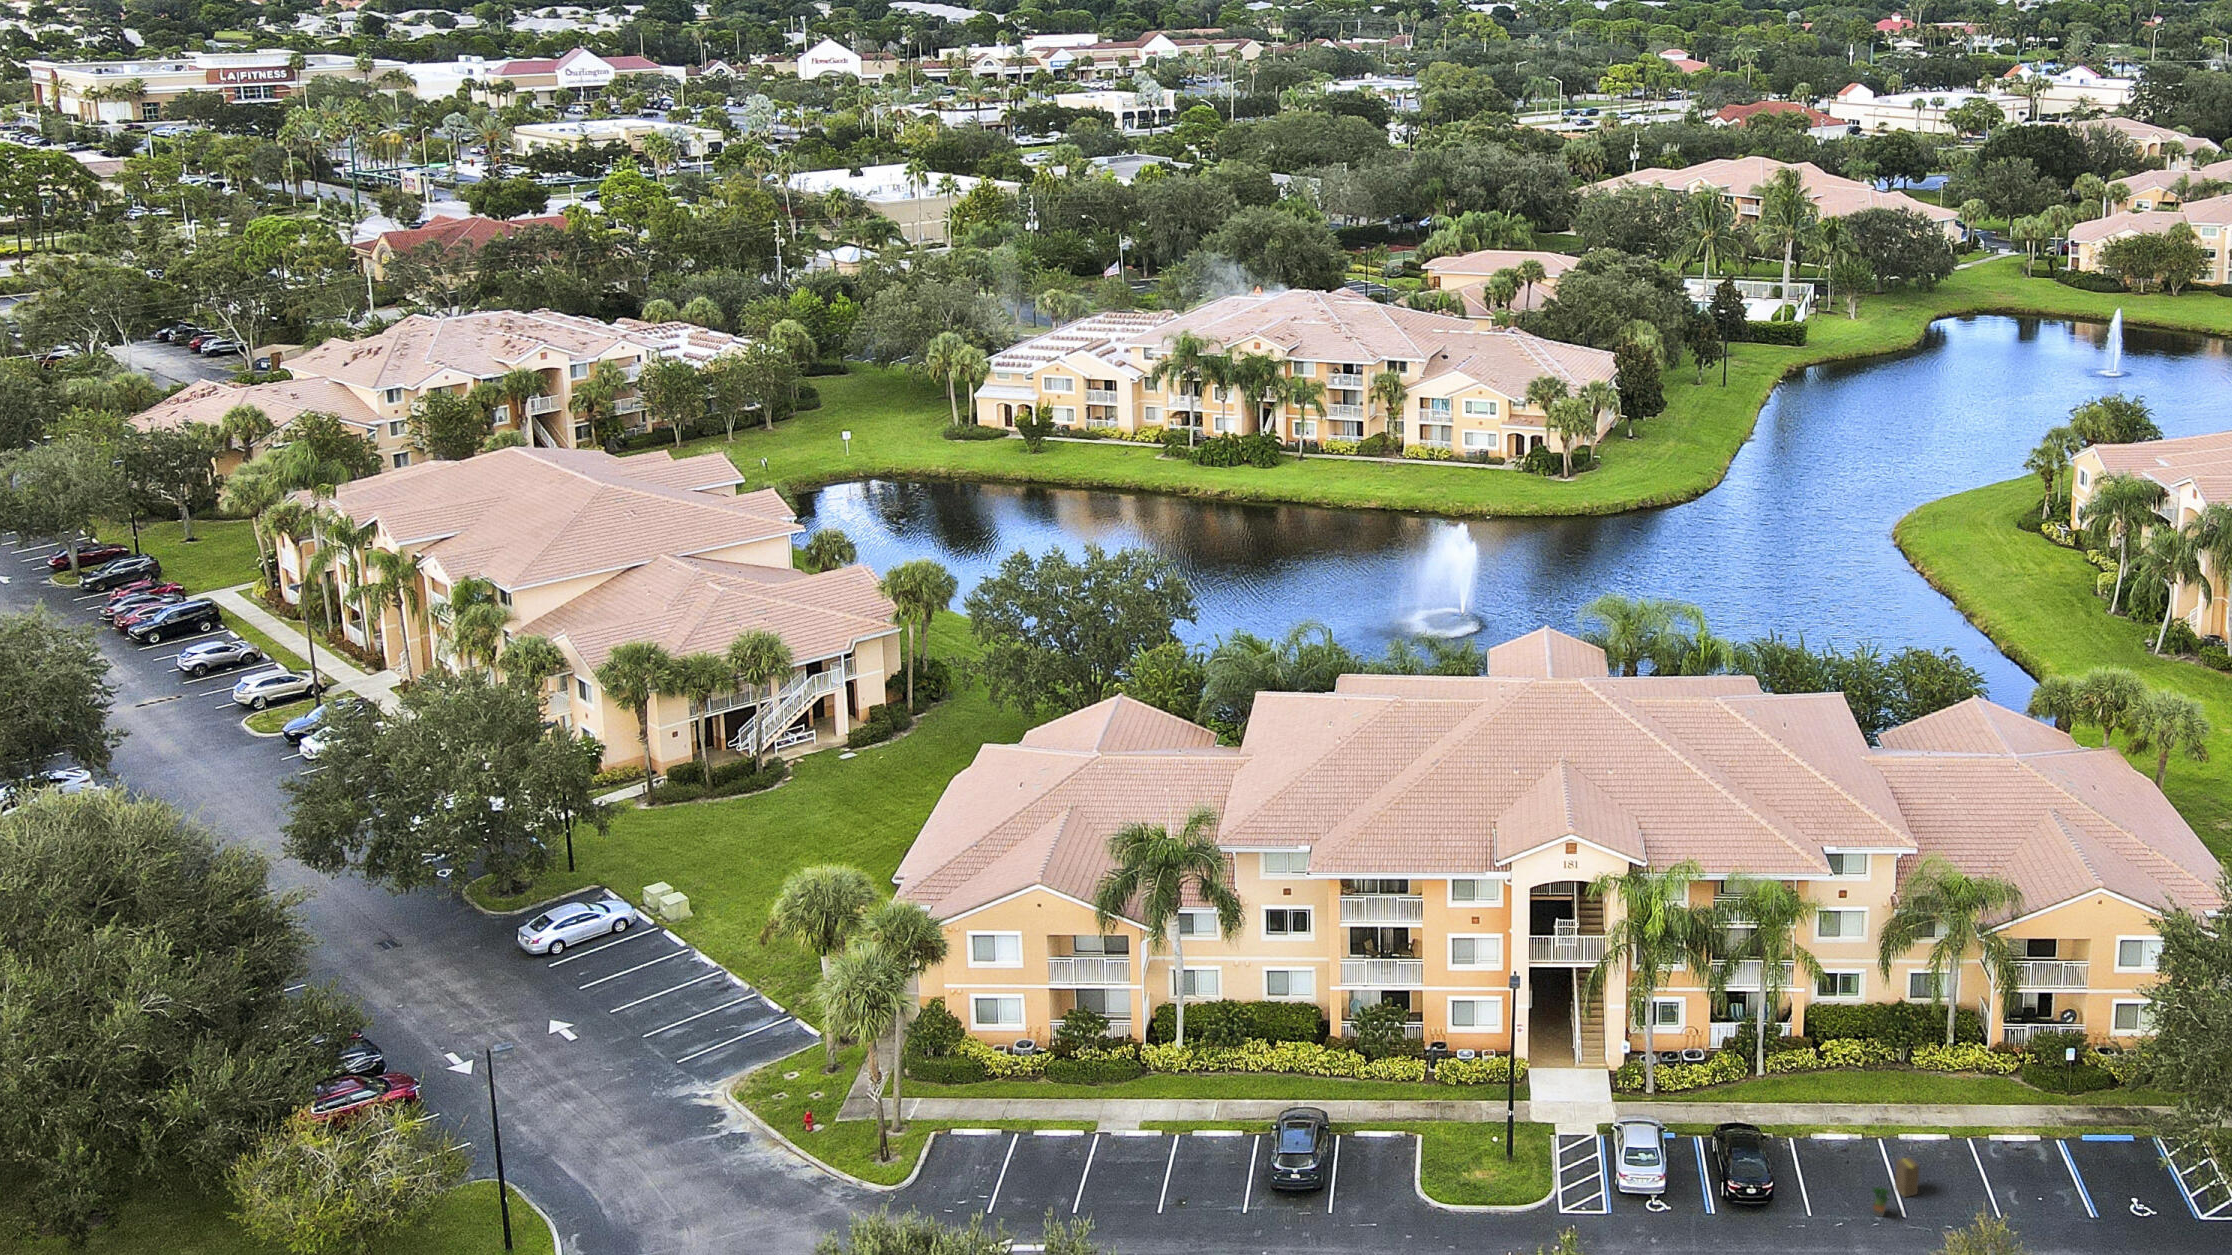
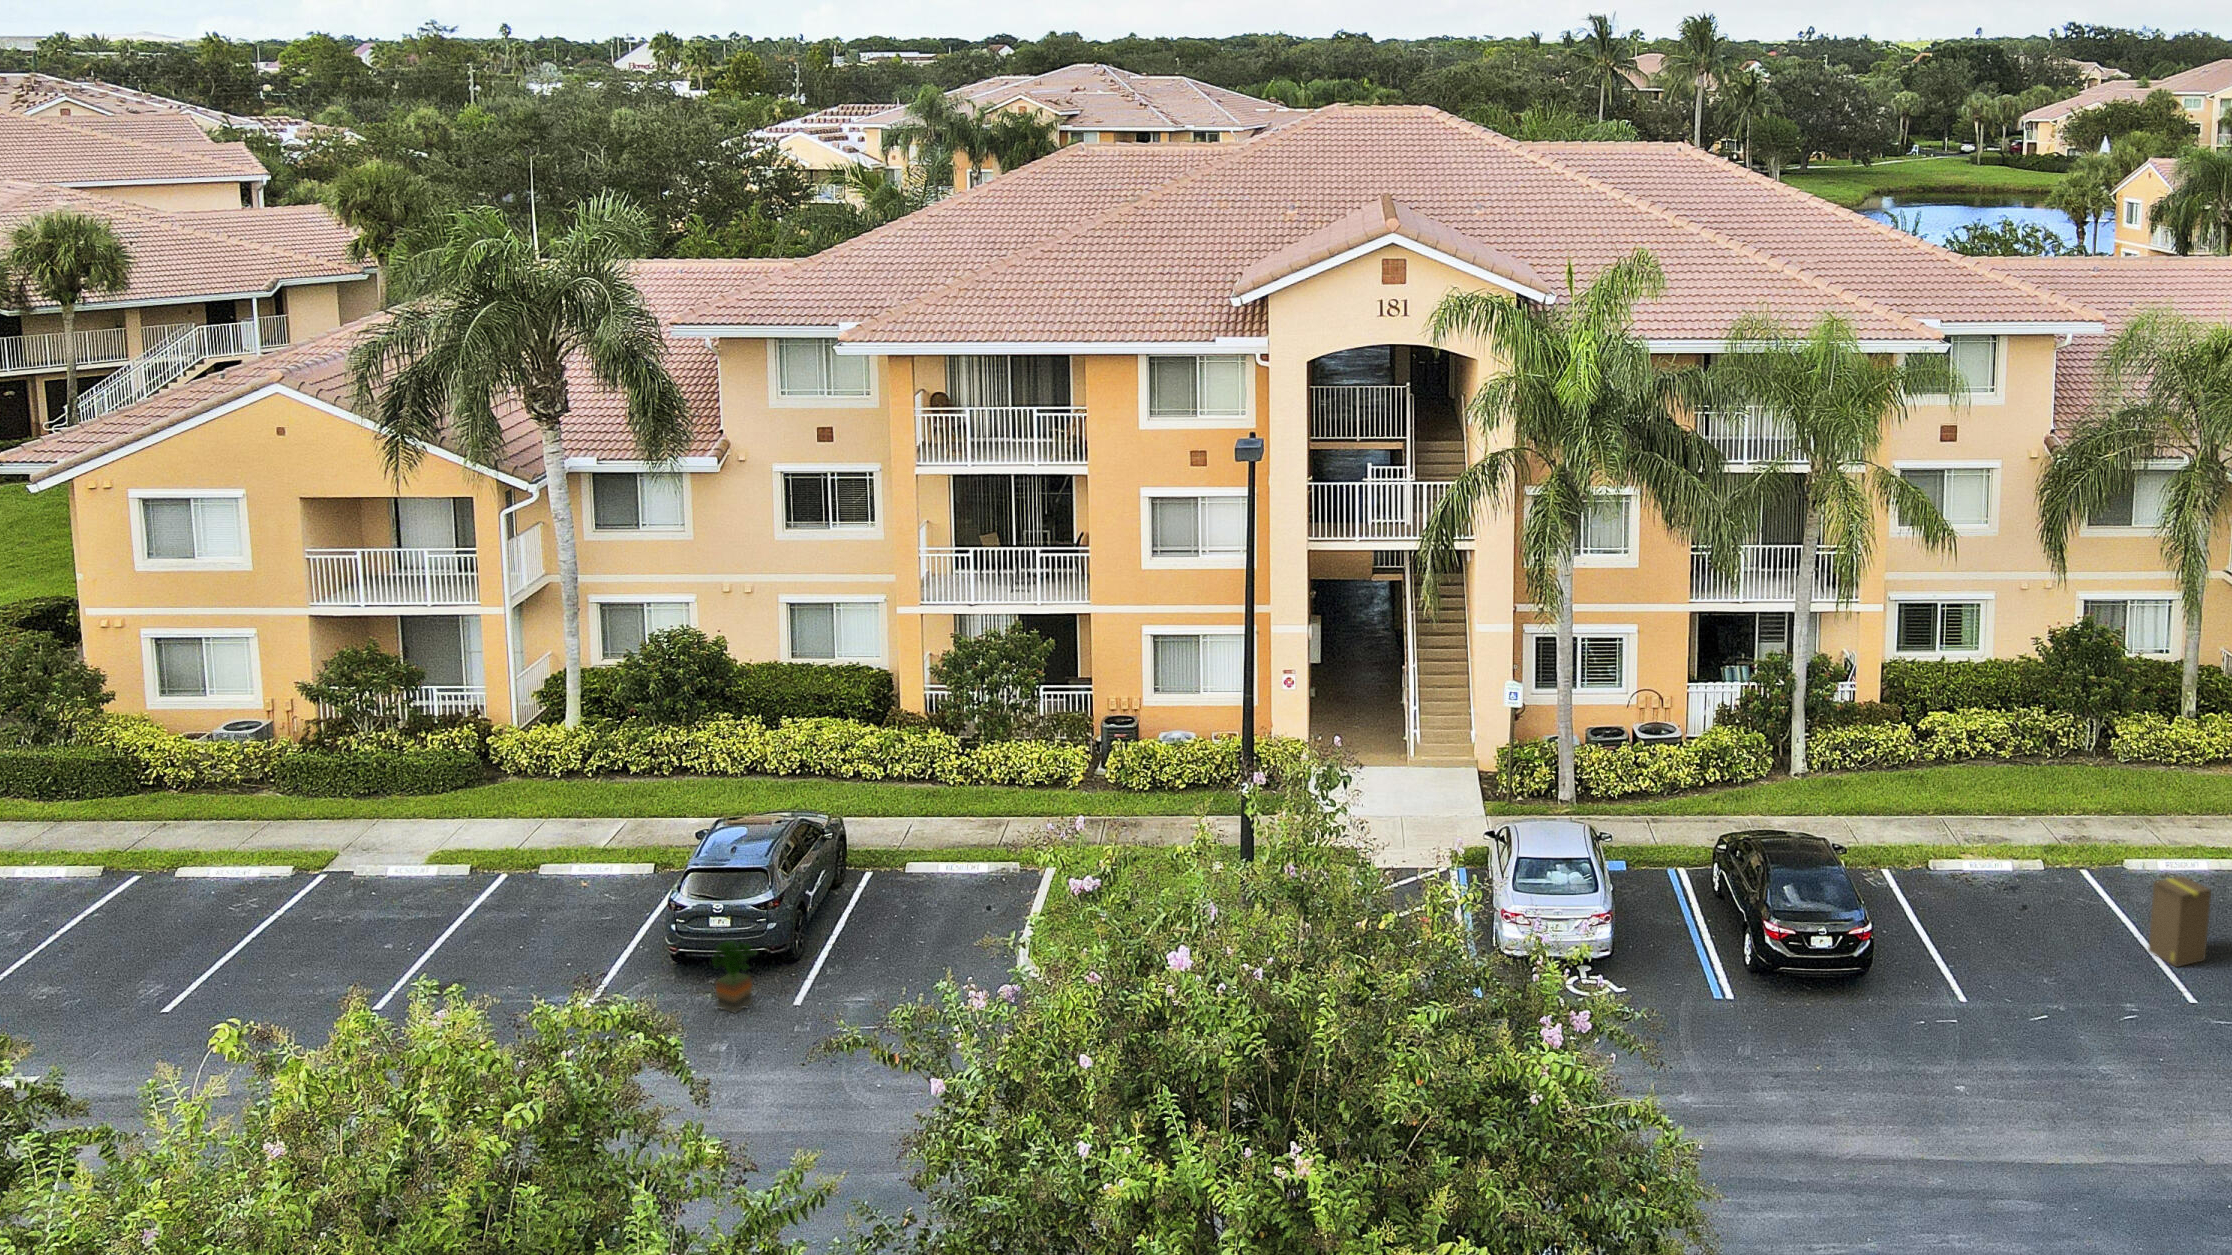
potted tree: present [1873,1188,1889,1216] -> present [712,941,756,1013]

